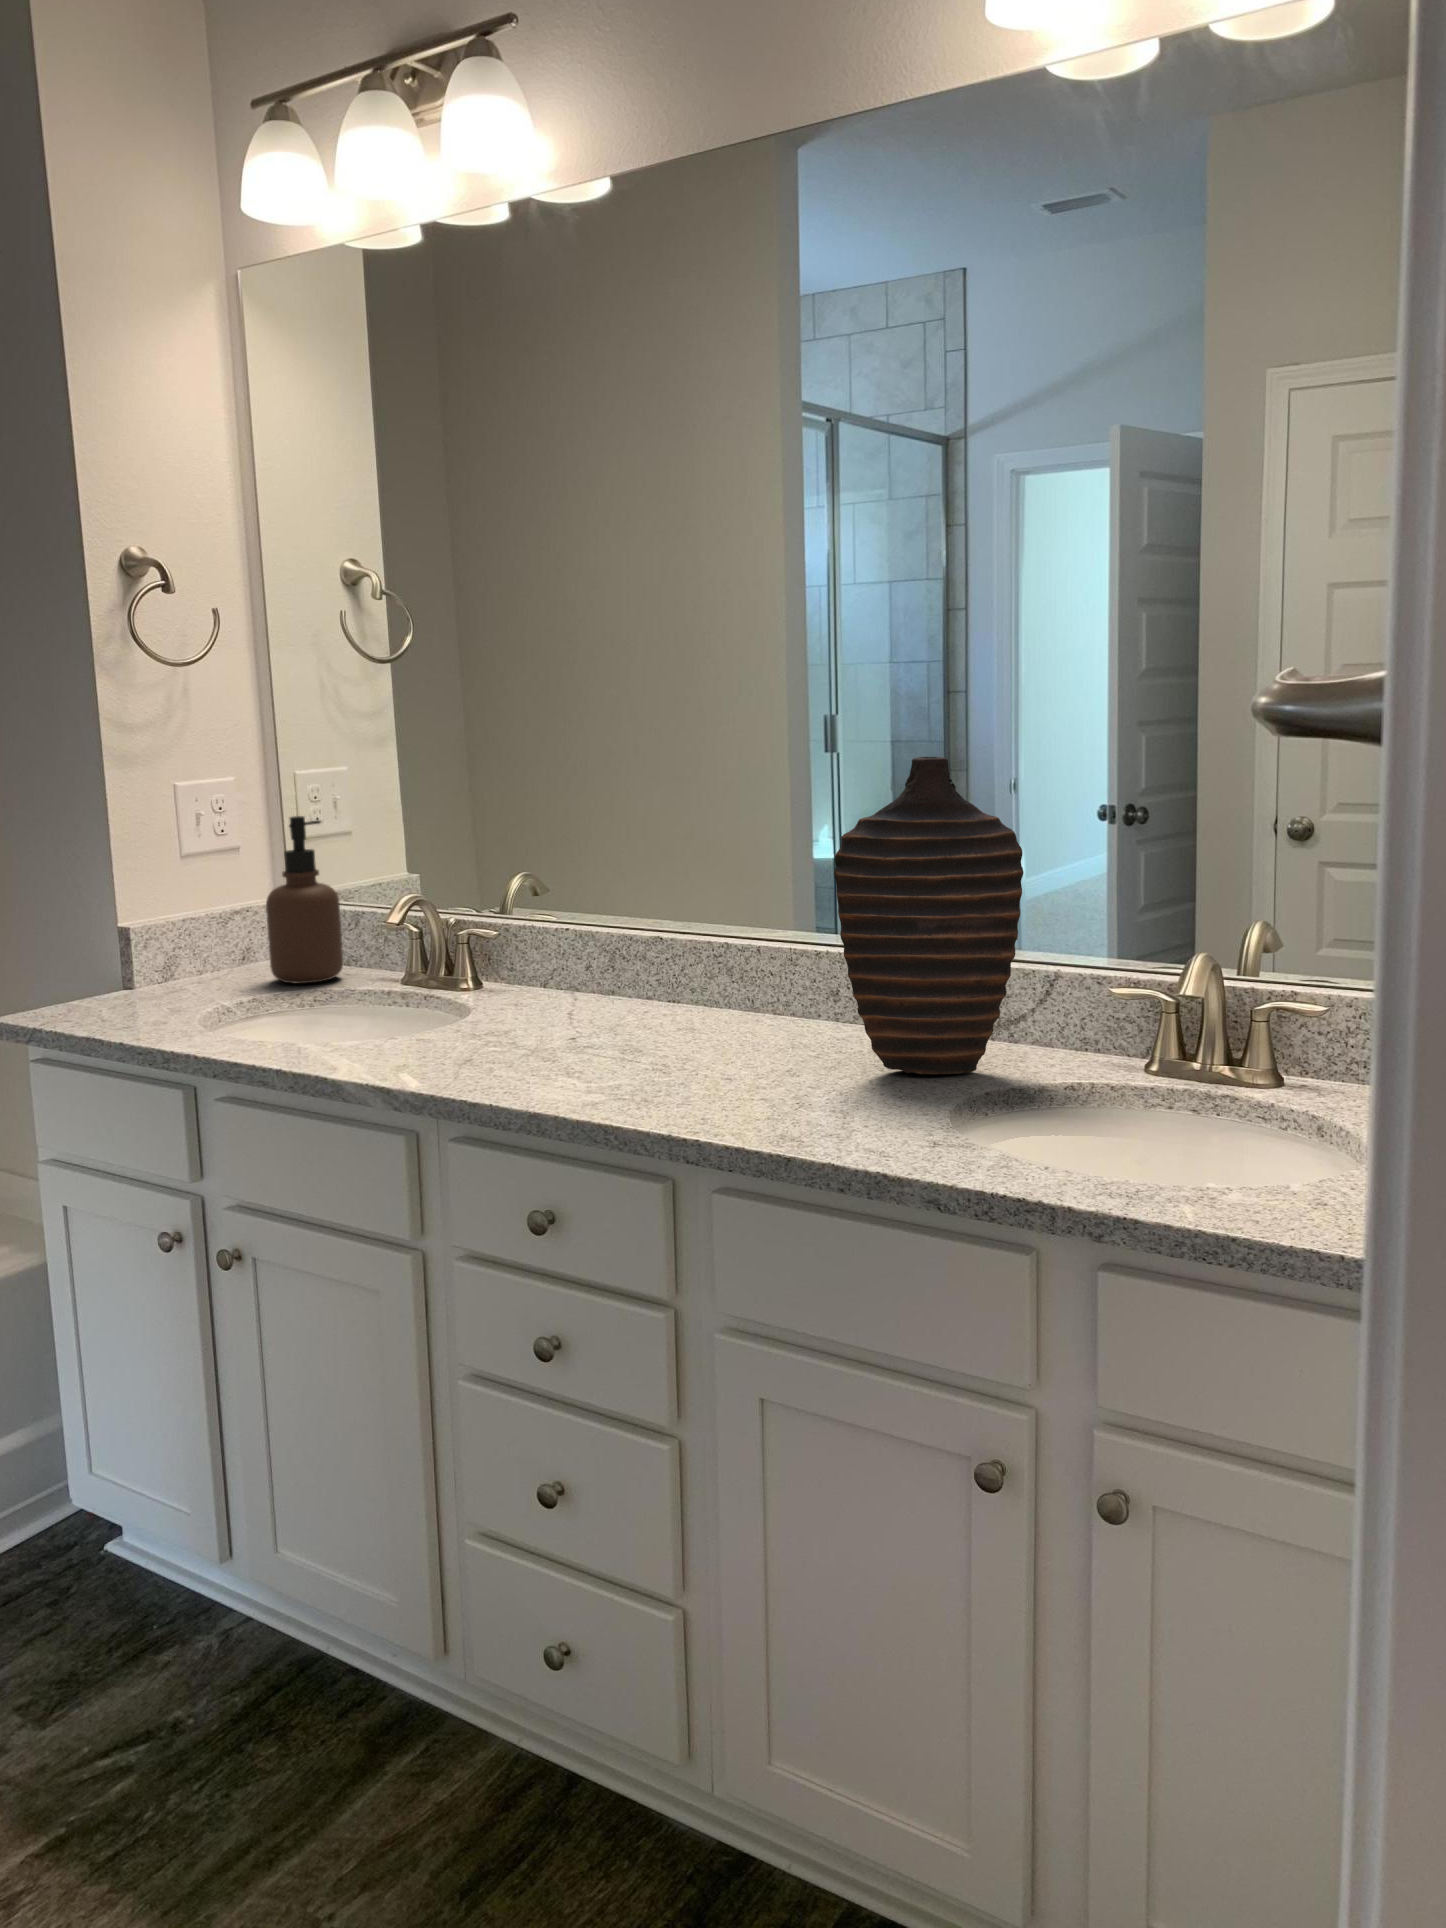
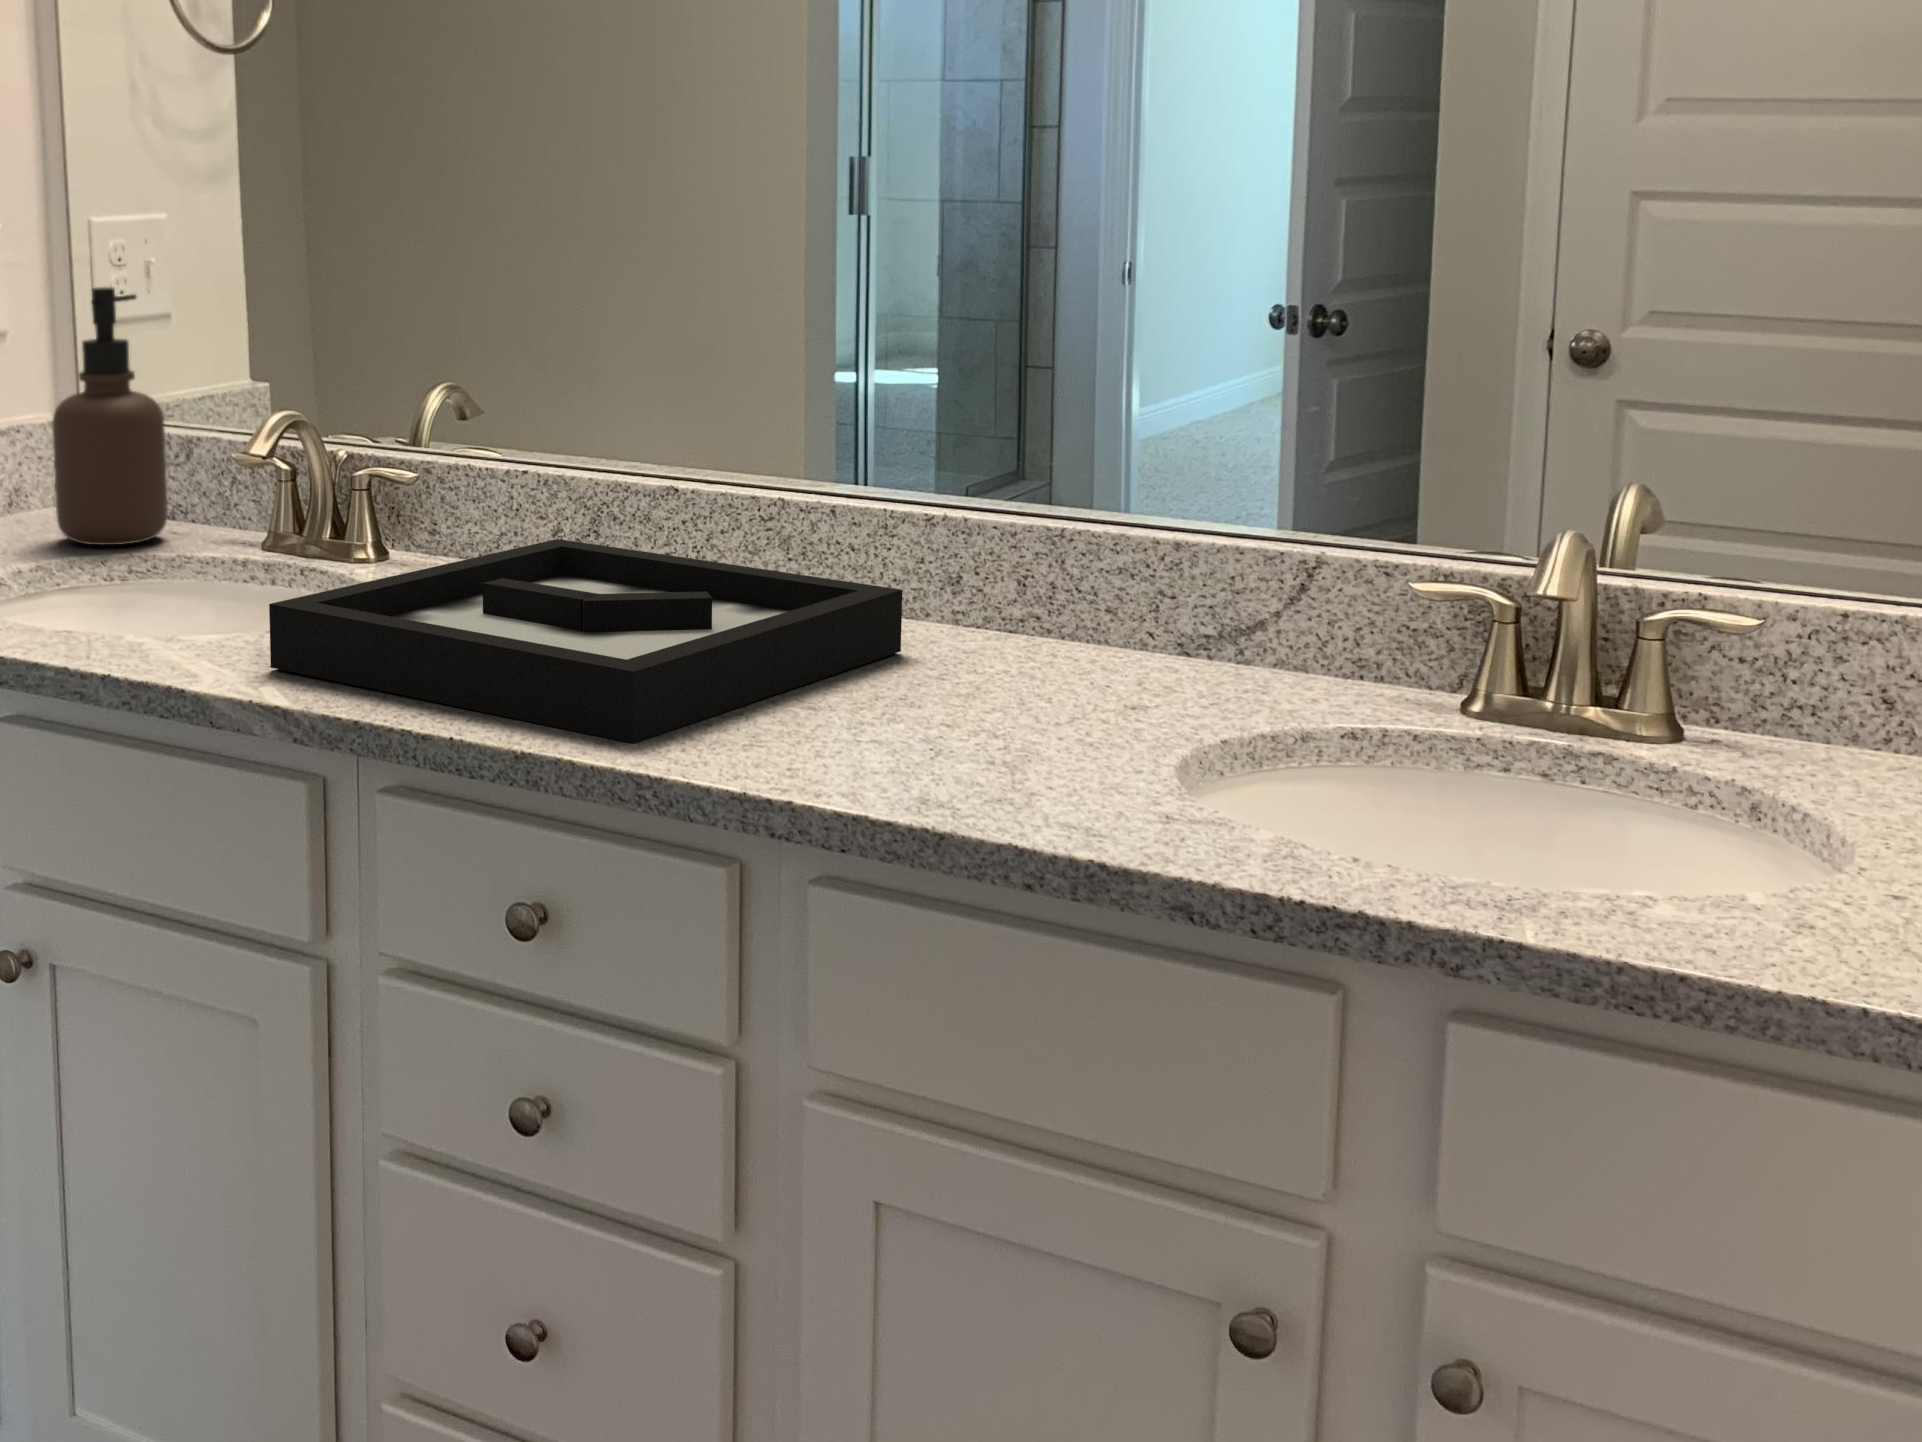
decorative vase: present [834,757,1024,1074] -> none [987,214,1284,709]
decorative tray: none [384,973,797,1105] -> present [269,539,902,743]

